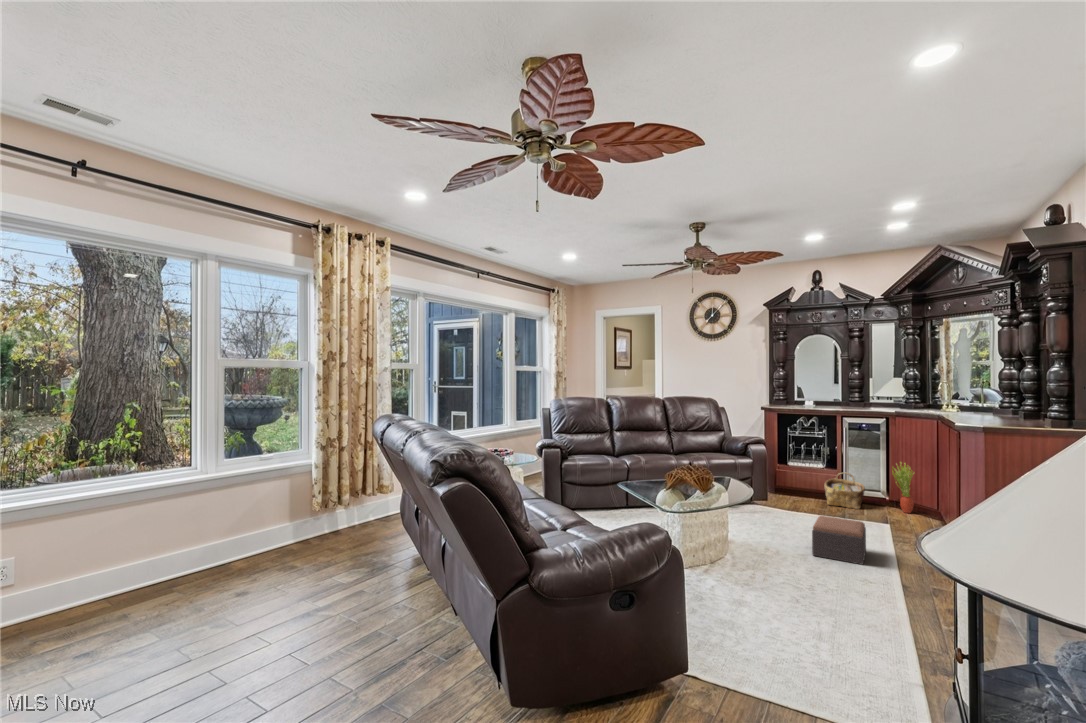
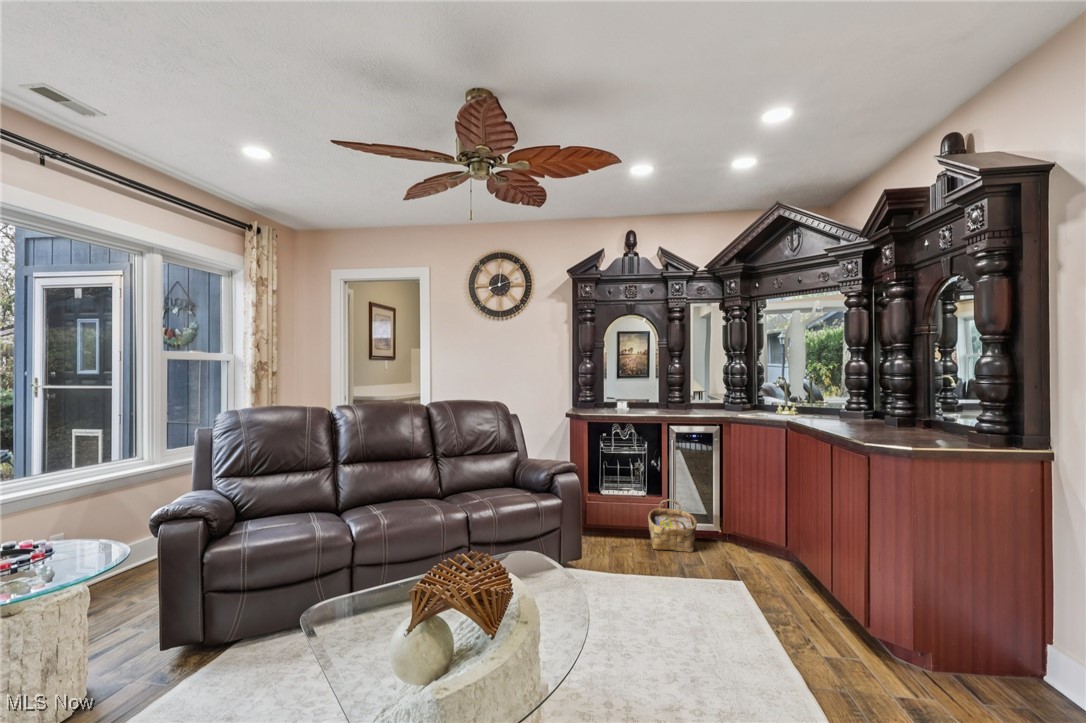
potted plant: present [894,462,914,513] -> none [728,482,756,551]
footstool: present [812,516,866,565] -> none [680,606,769,704]

